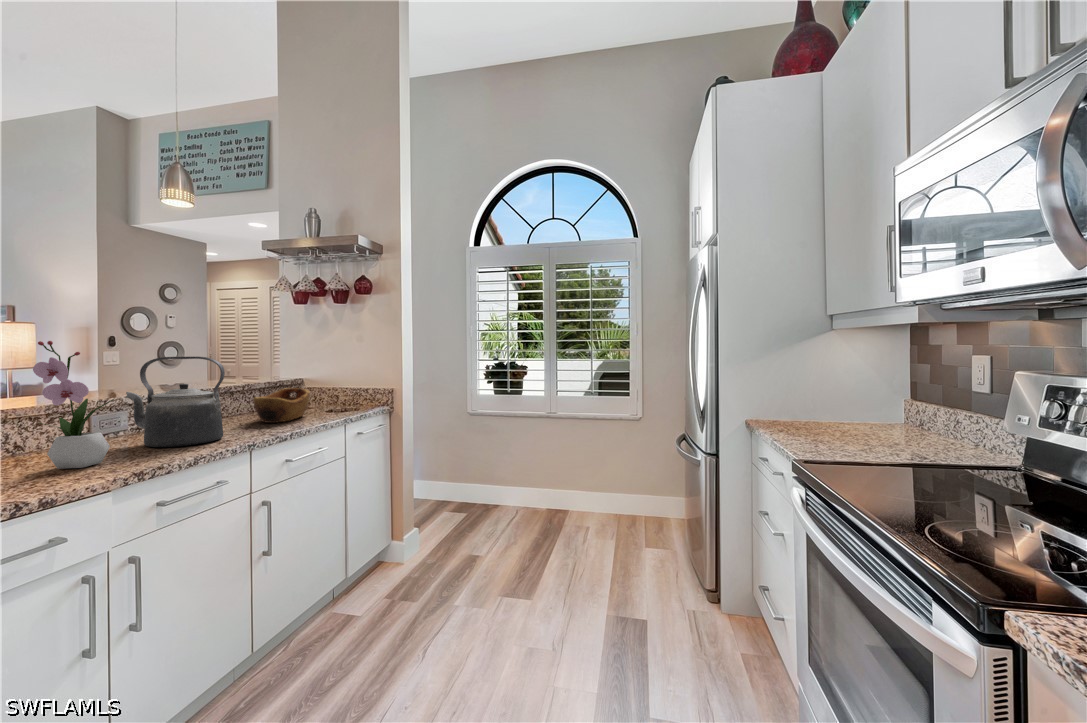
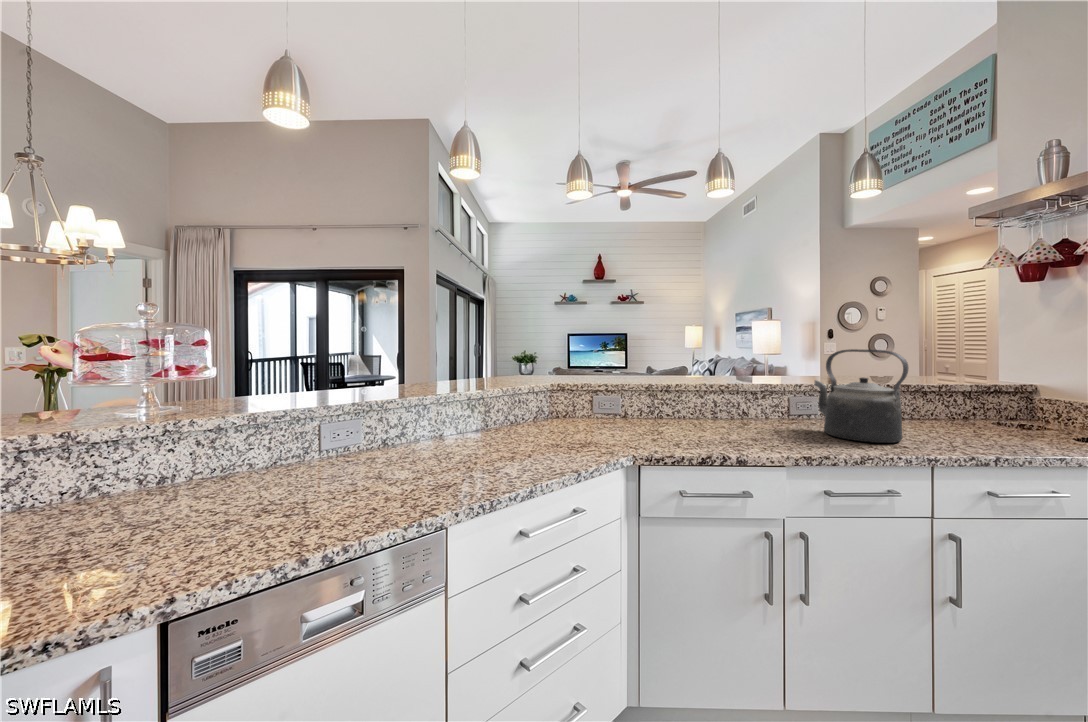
flower arrangement: present [33,341,114,469] -> none [748,334,800,440]
wooden bowl: present [253,388,310,423] -> none [949,395,1043,439]

